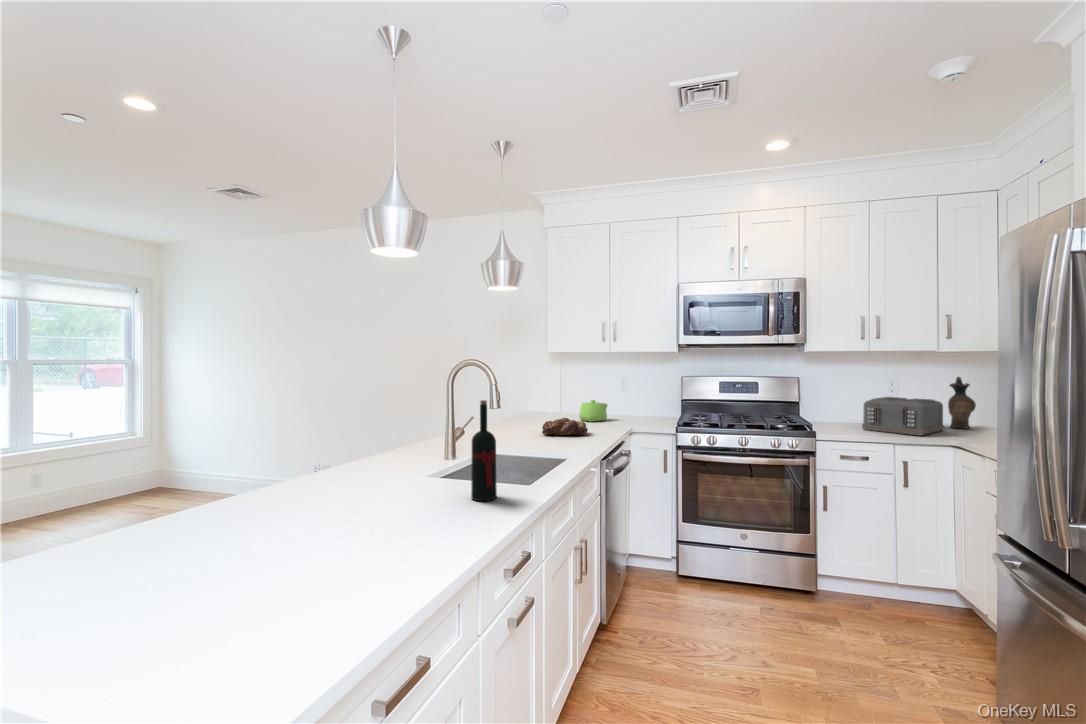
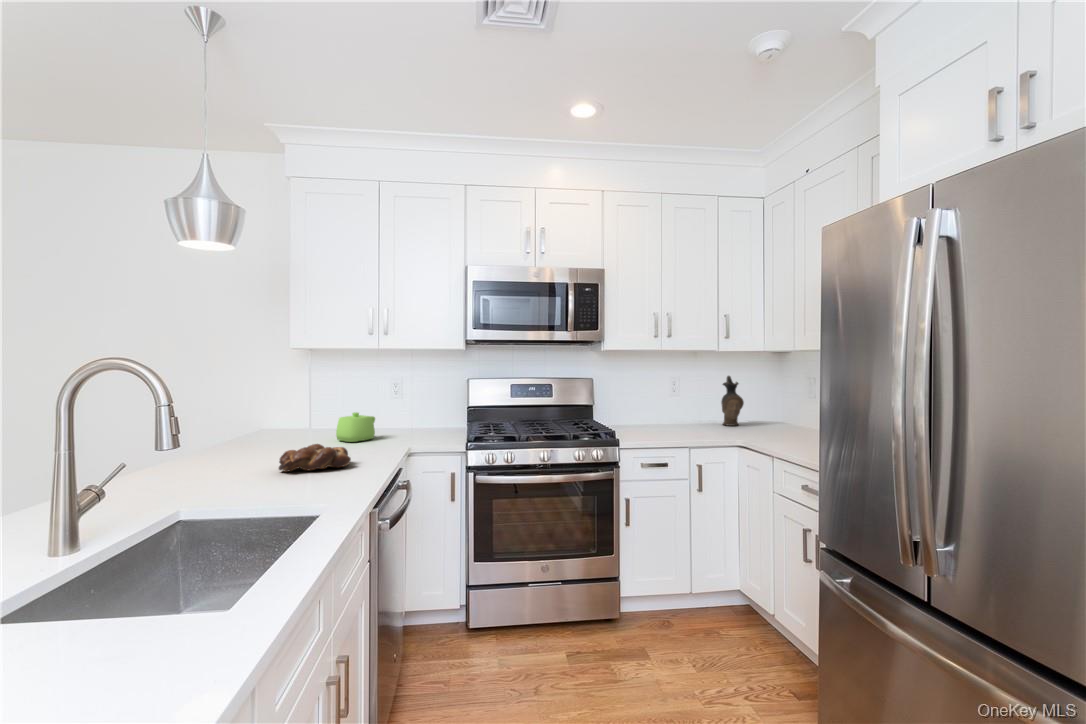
toaster: present [862,397,944,436] -> none [655,397,722,437]
wine bottle: present [471,400,497,501] -> none [100,455,167,678]

